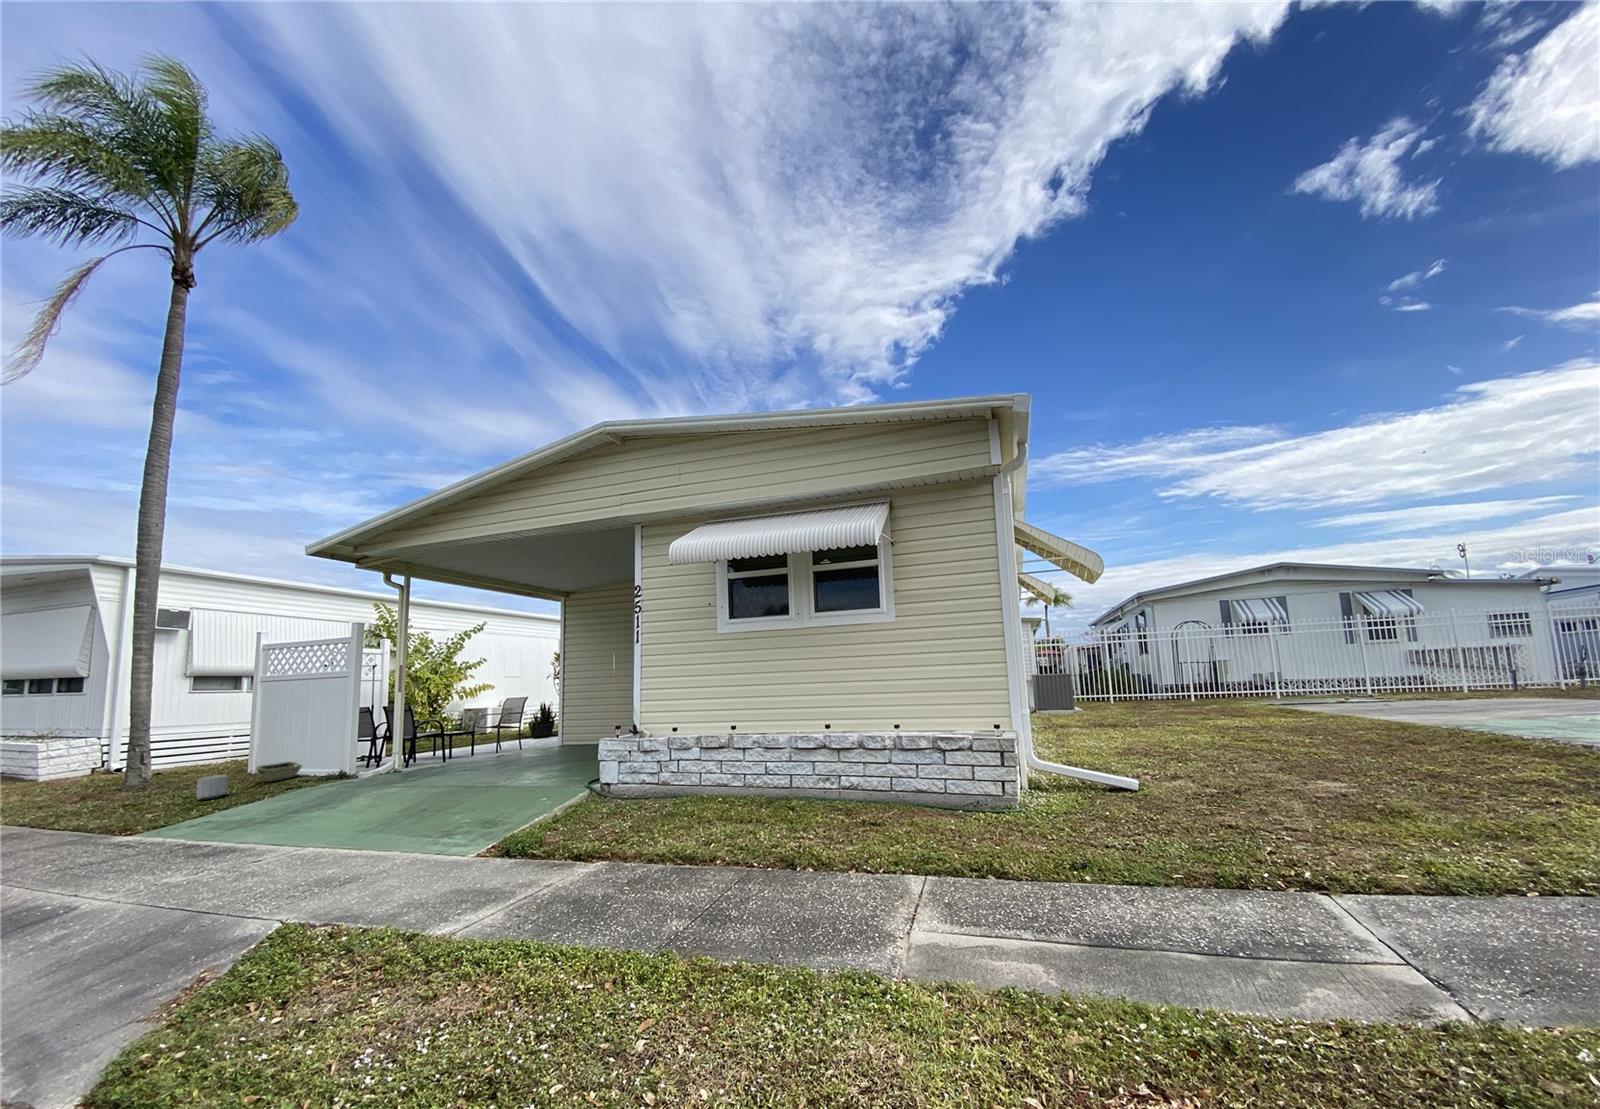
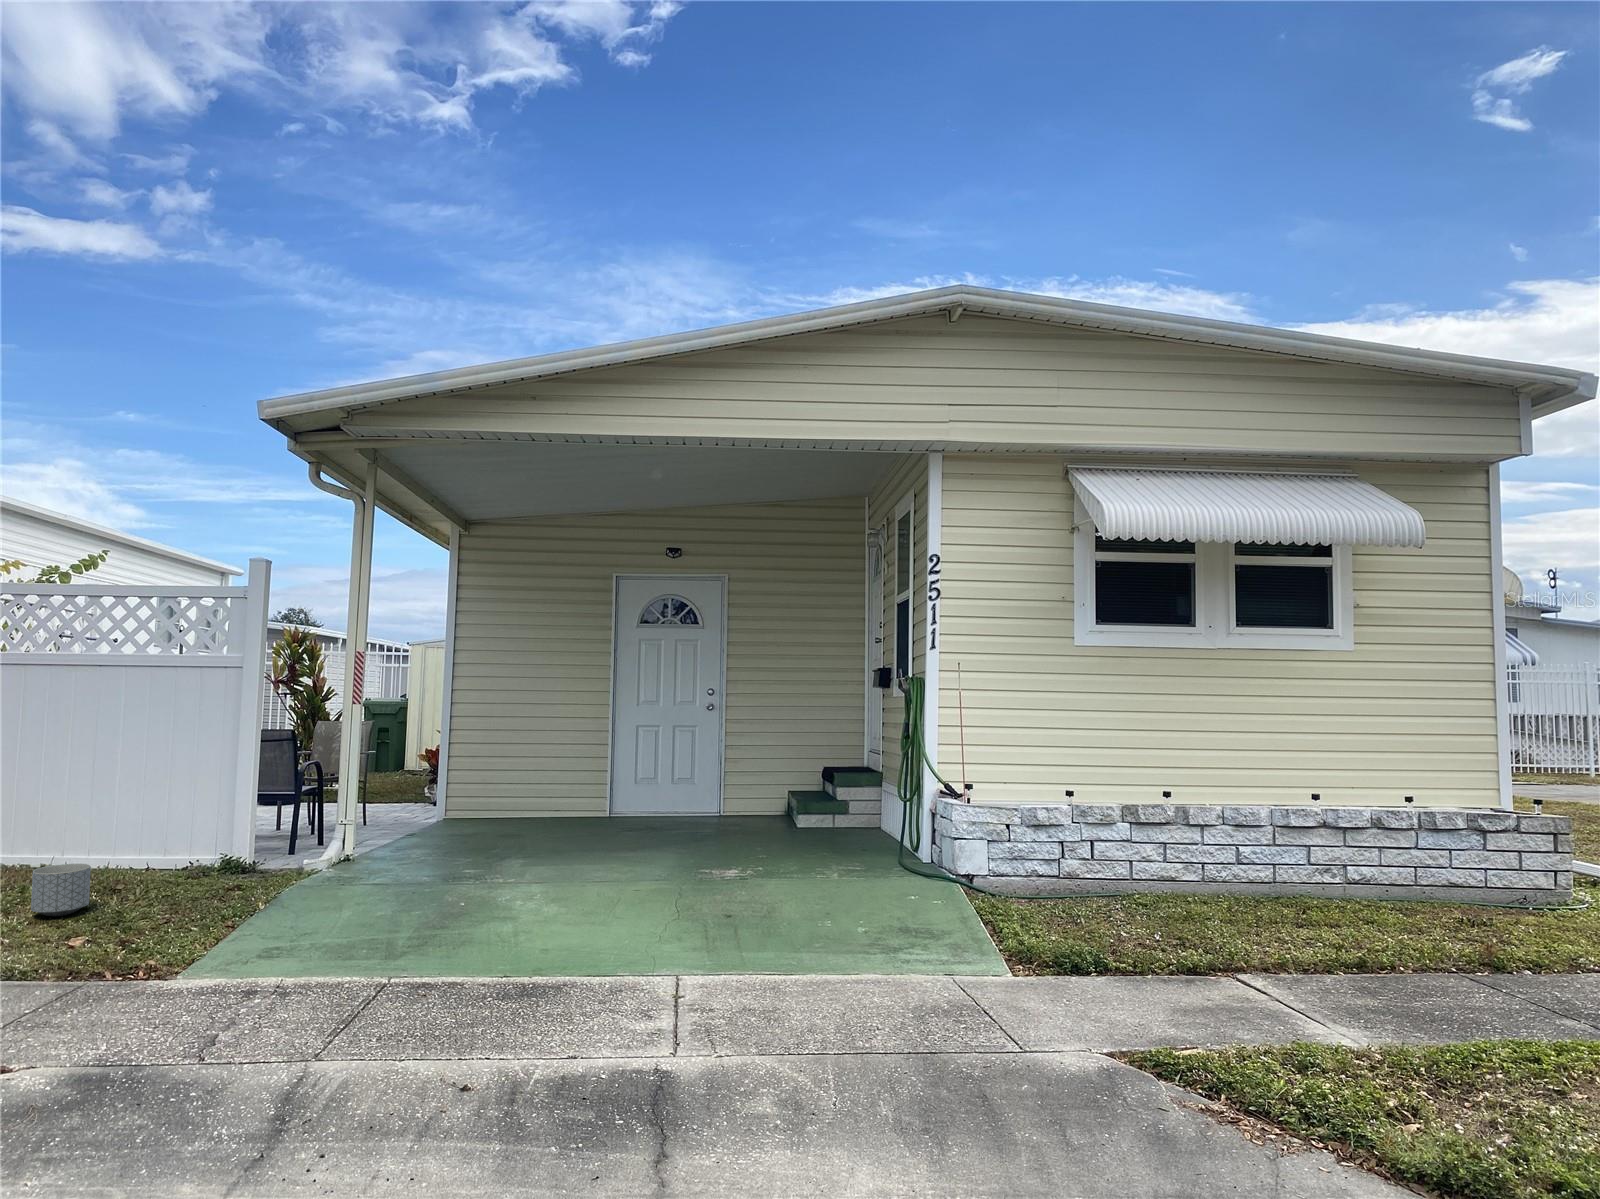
woven basket: present [256,762,302,782] -> none [76,837,159,879]

